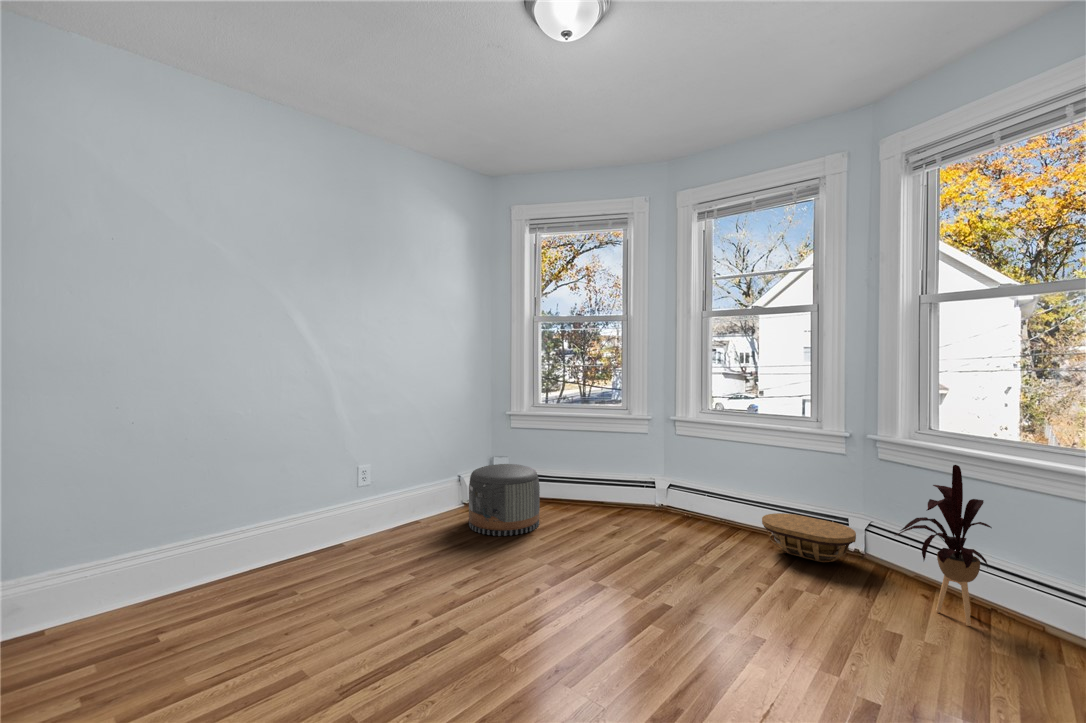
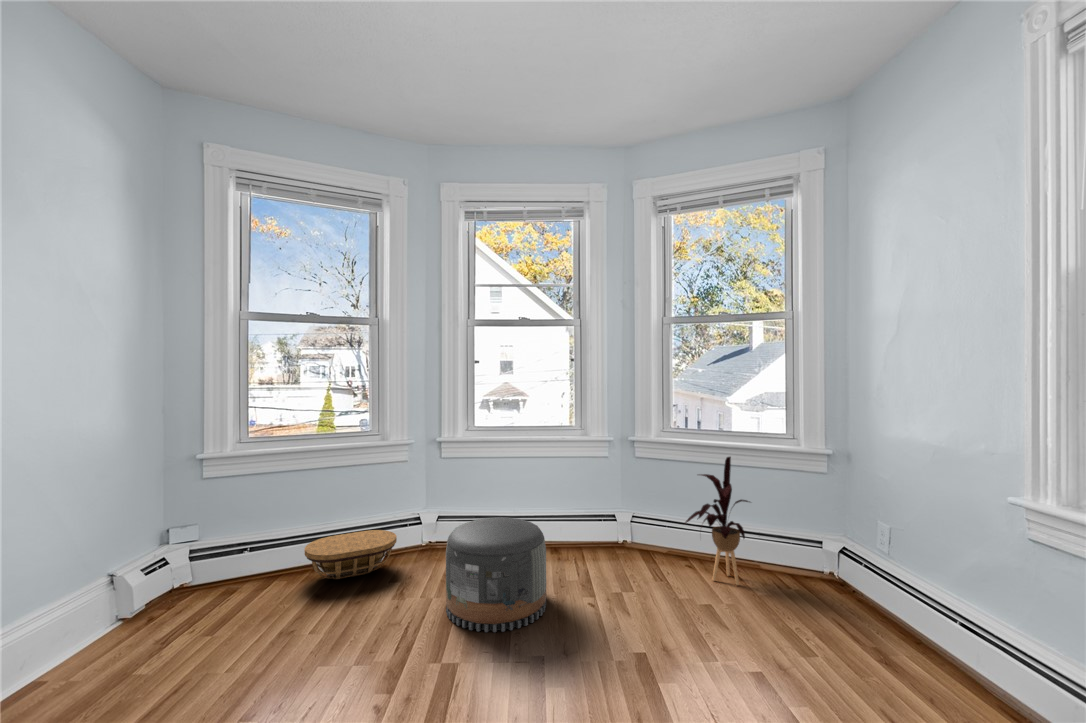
pouf: present [469,464,540,536] -> present [446,517,546,632]
basket: present [762,513,856,562] -> present [304,530,397,579]

